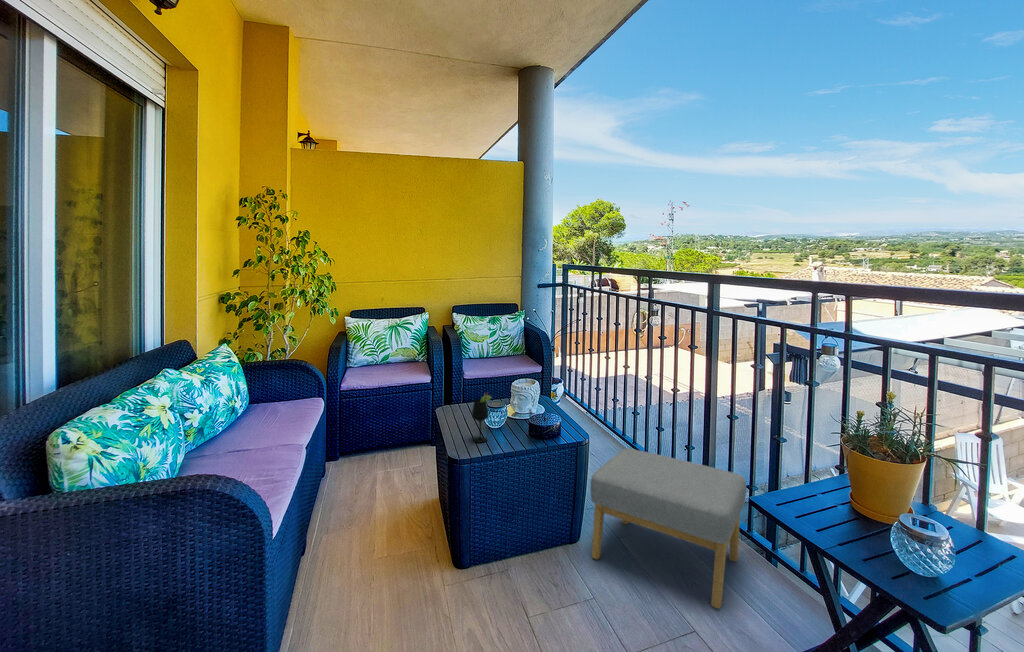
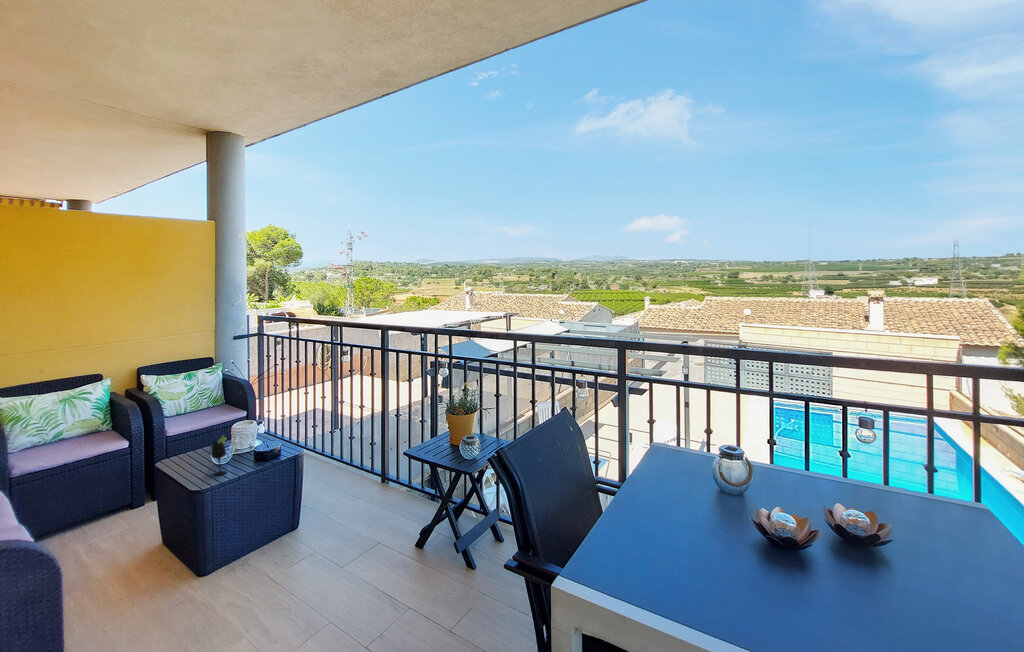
footstool: present [591,448,746,608] -> none [314,450,413,533]

